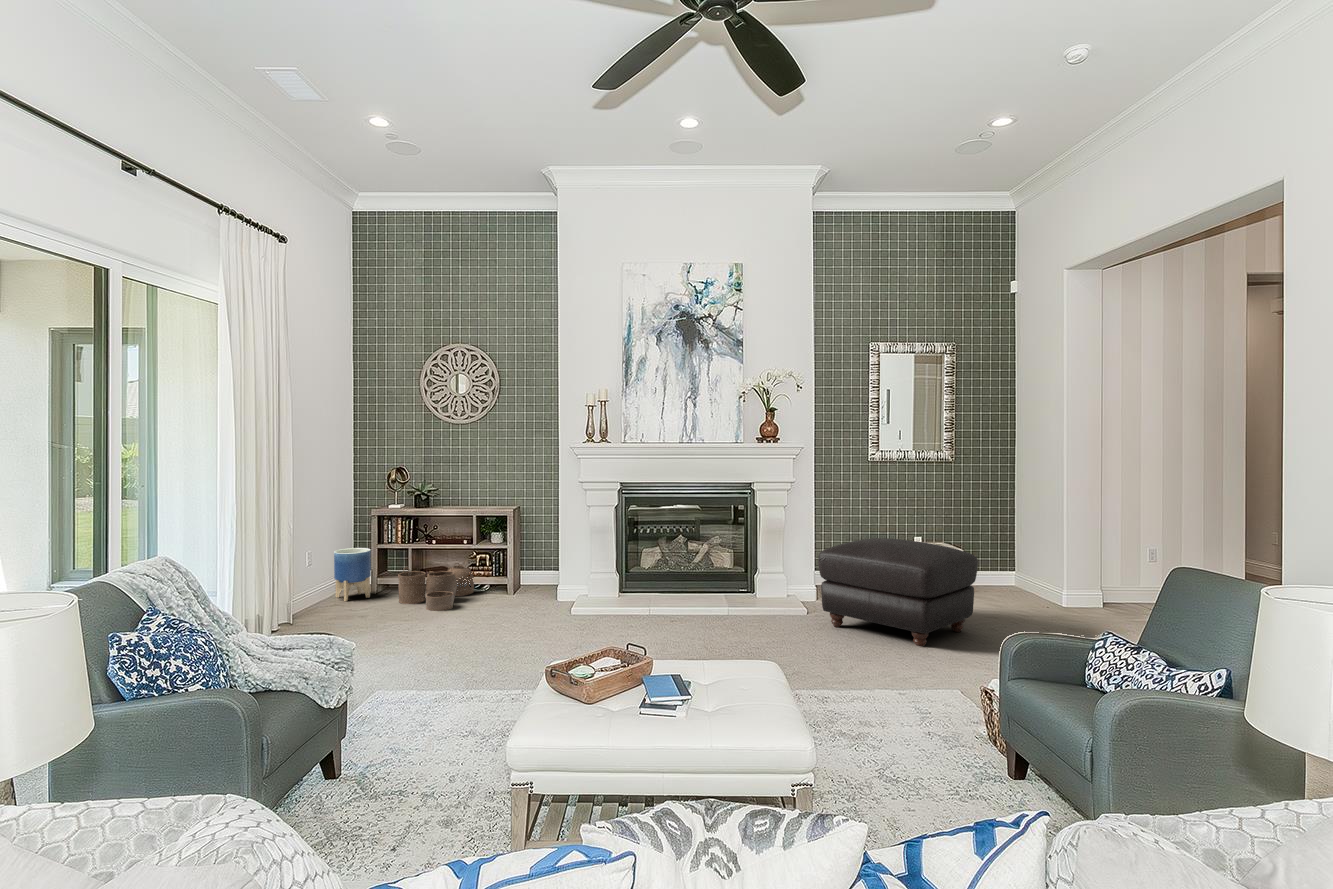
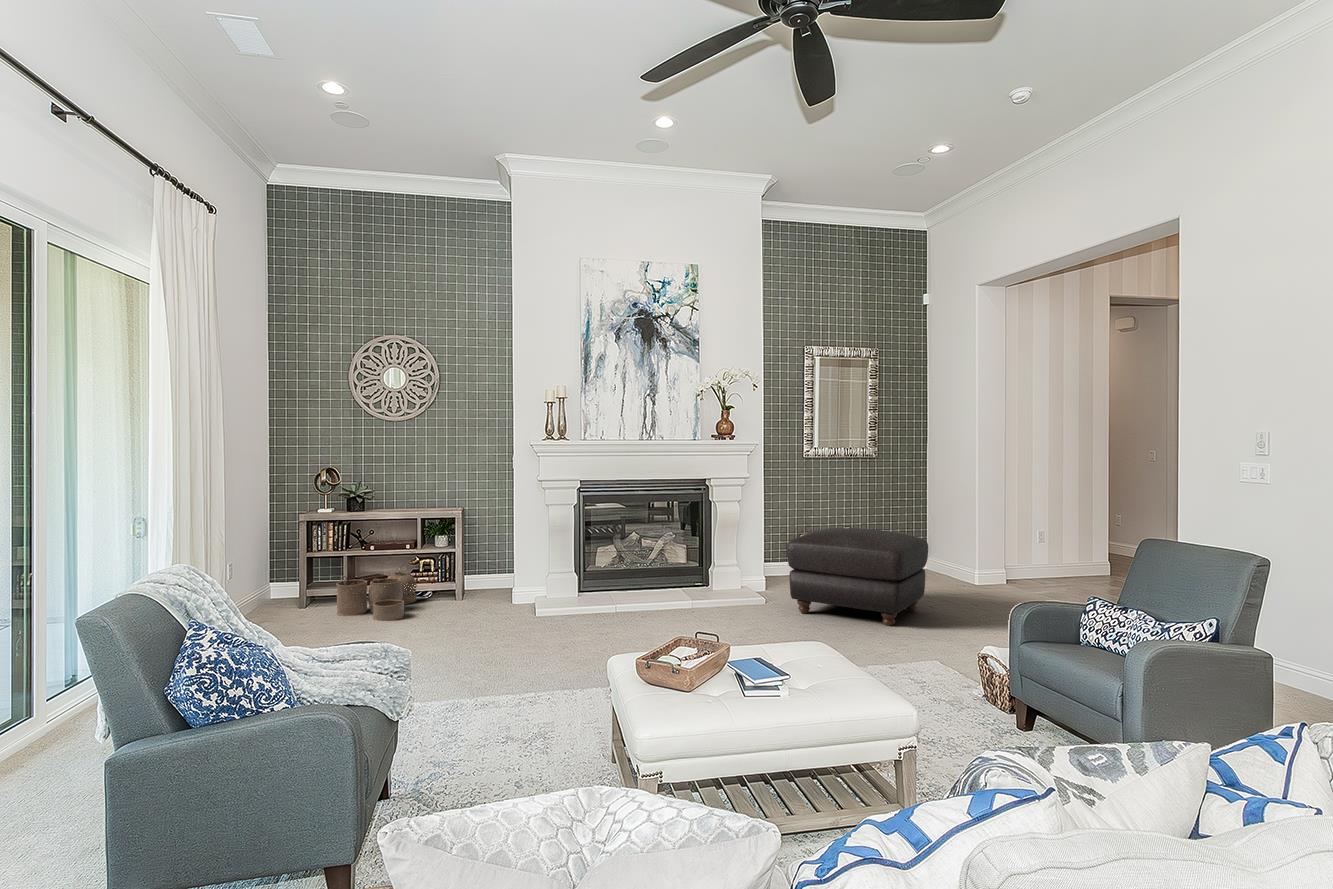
planter: present [334,548,371,601] -> none [257,557,299,617]

